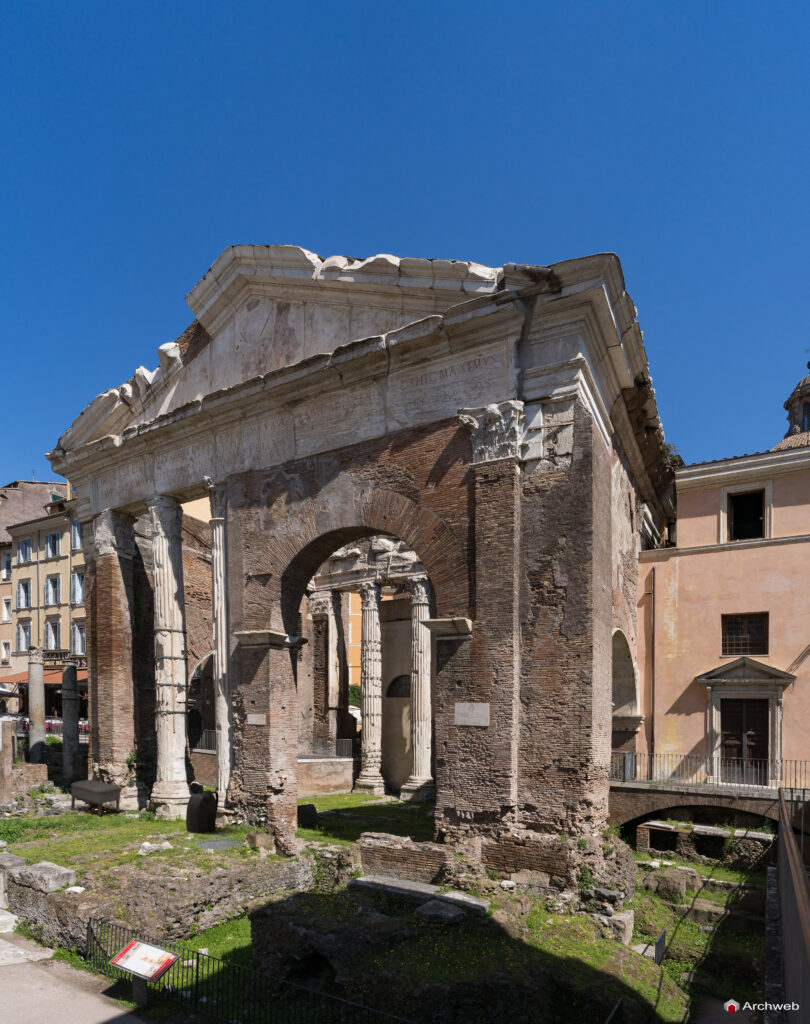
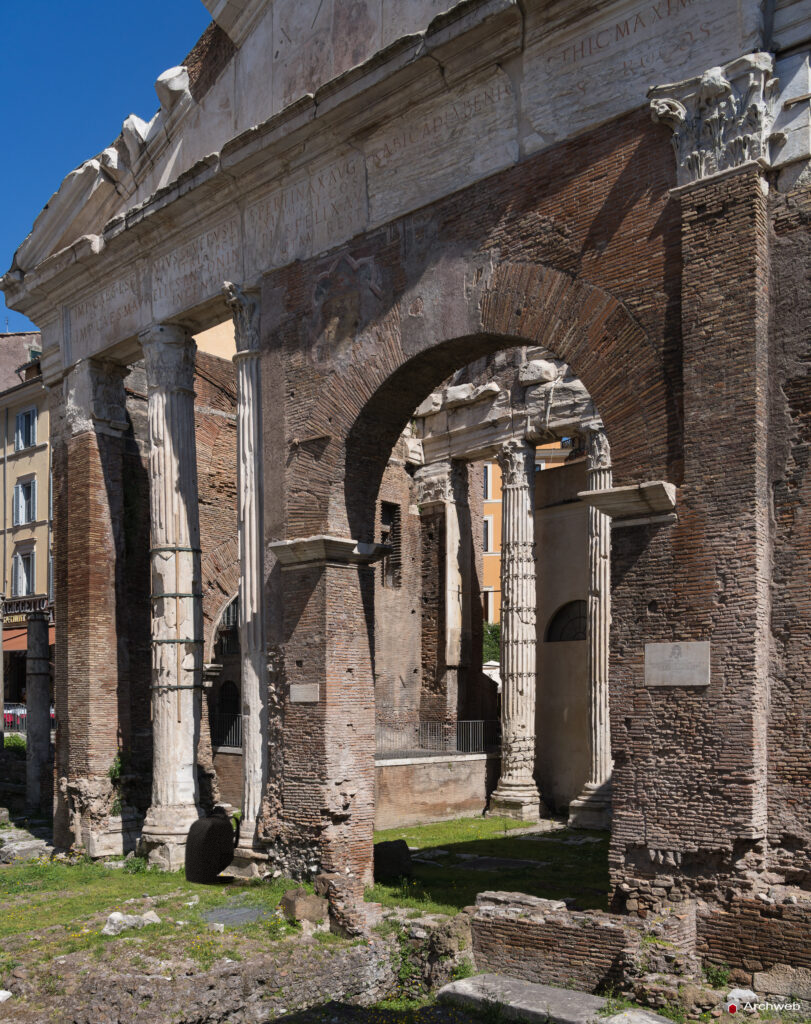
bench: present [71,780,121,816] -> none [24,804,100,862]

